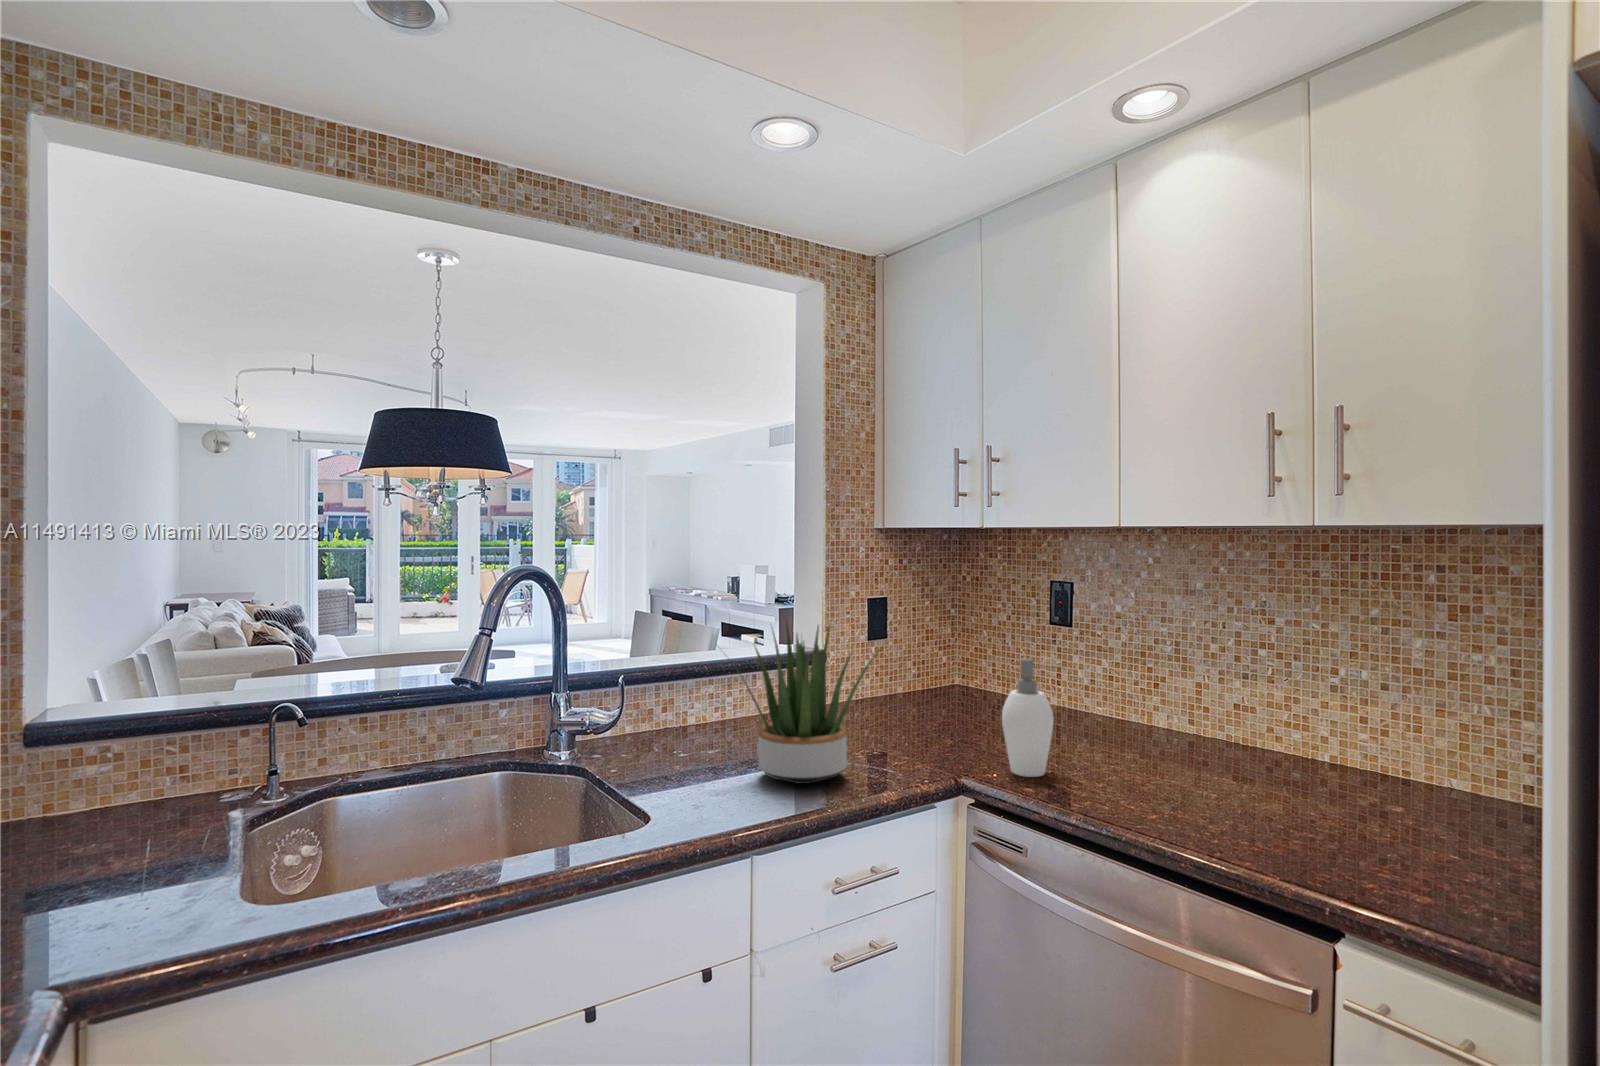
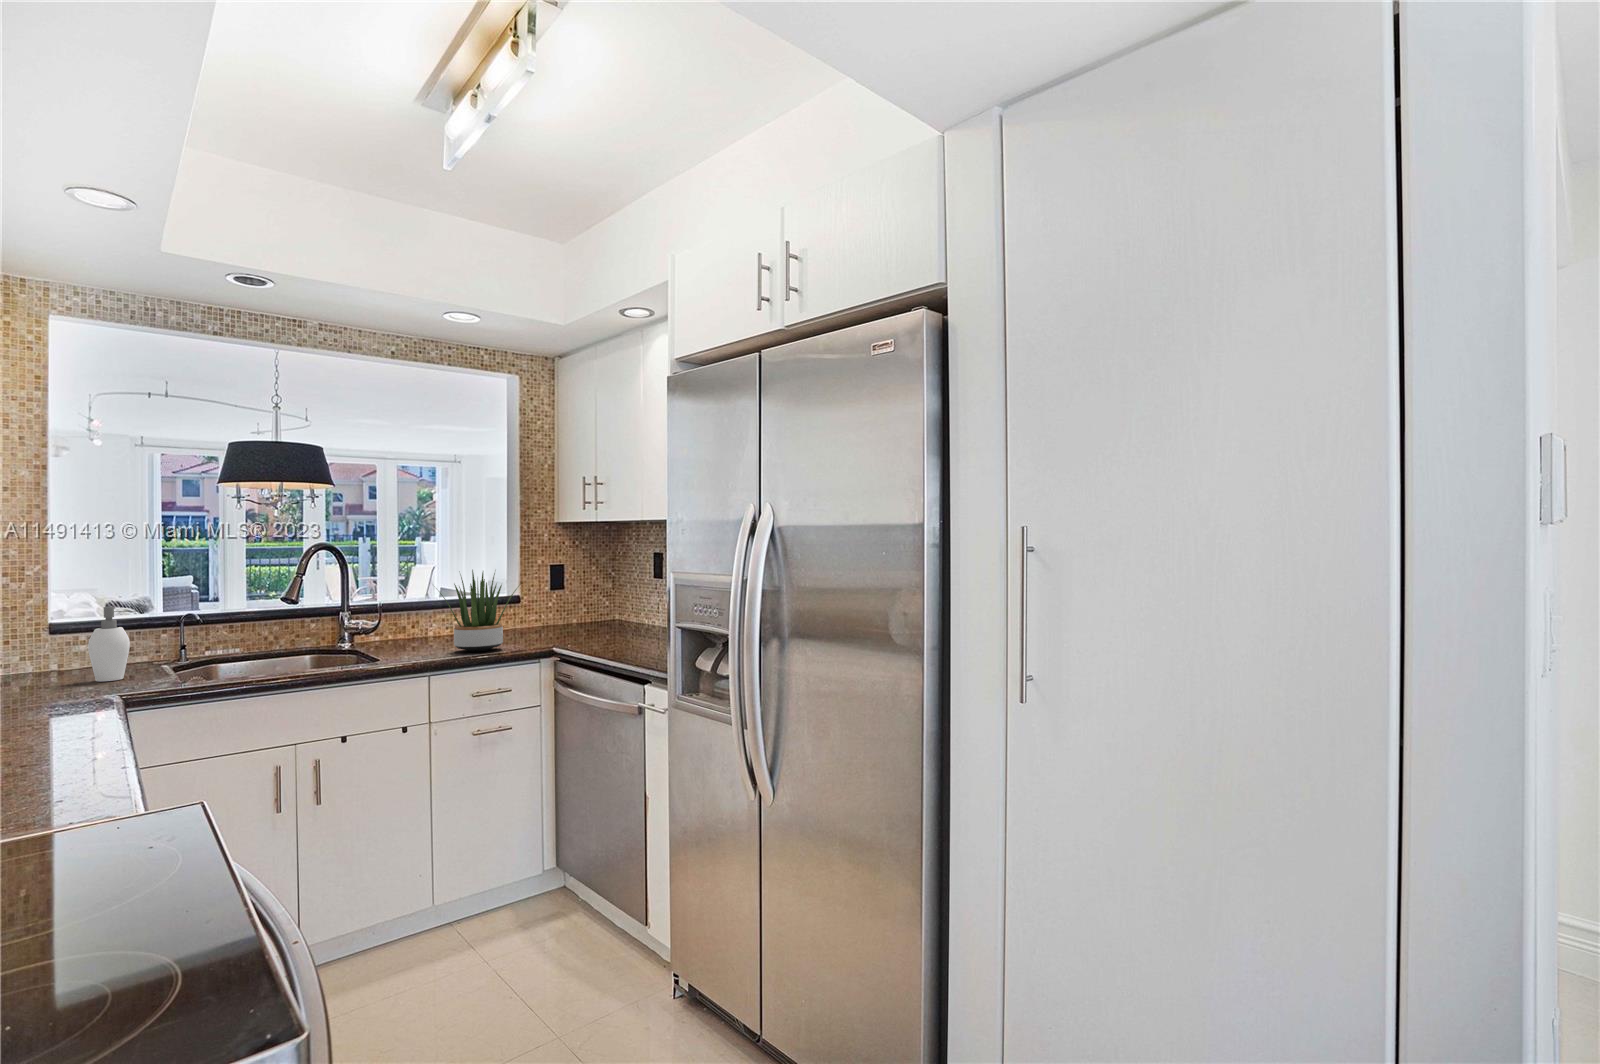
soap dispenser: present [1002,659,1054,777] -> present [88,607,137,682]

